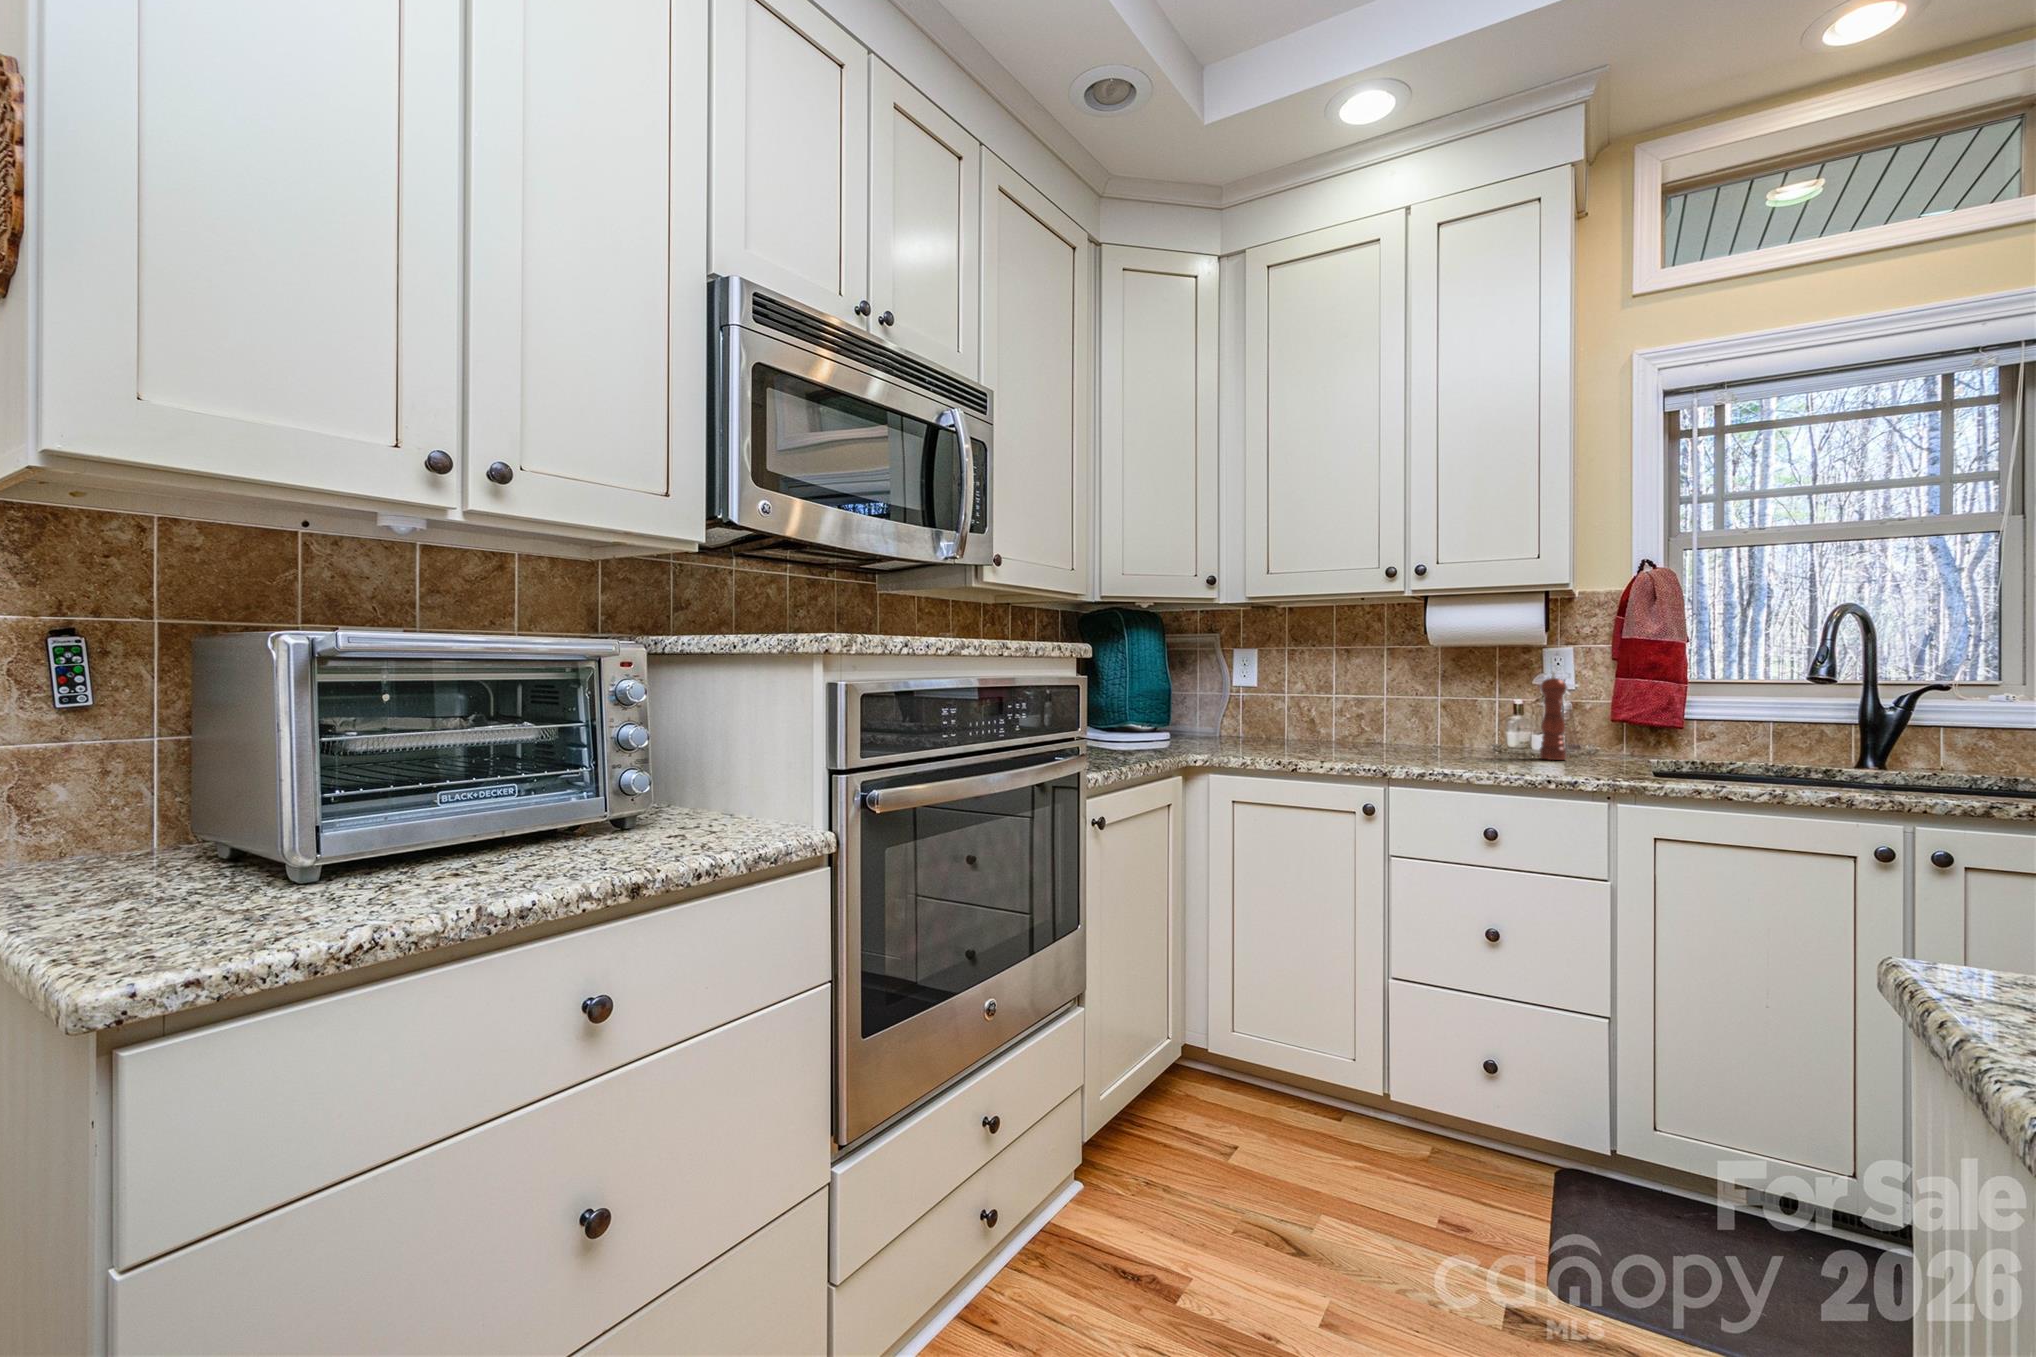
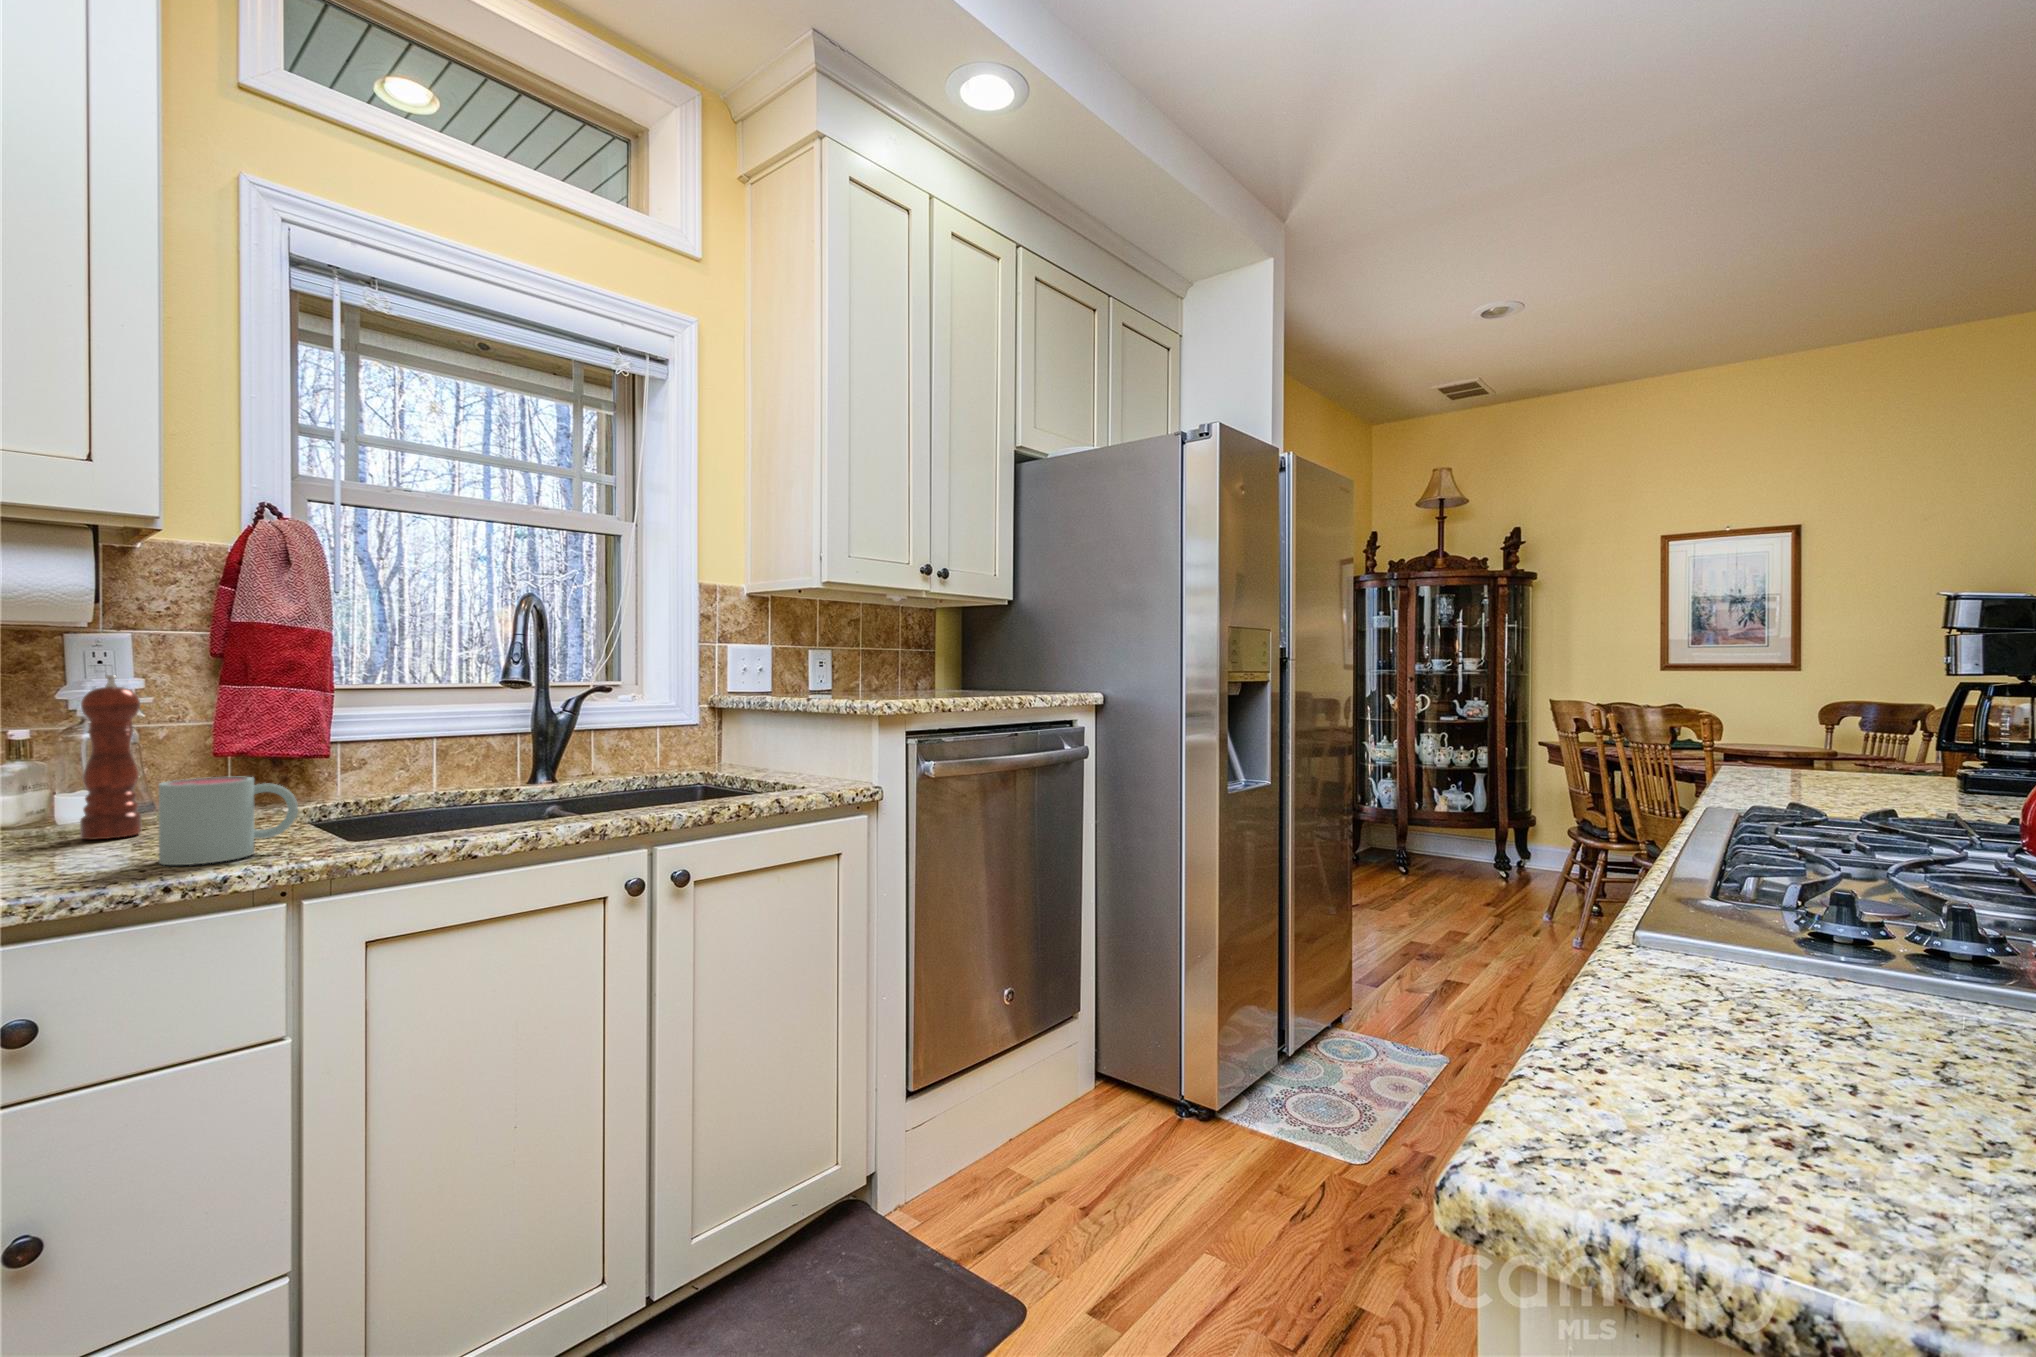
mug: none [1557,729,1626,775] -> present [159,777,298,865]

